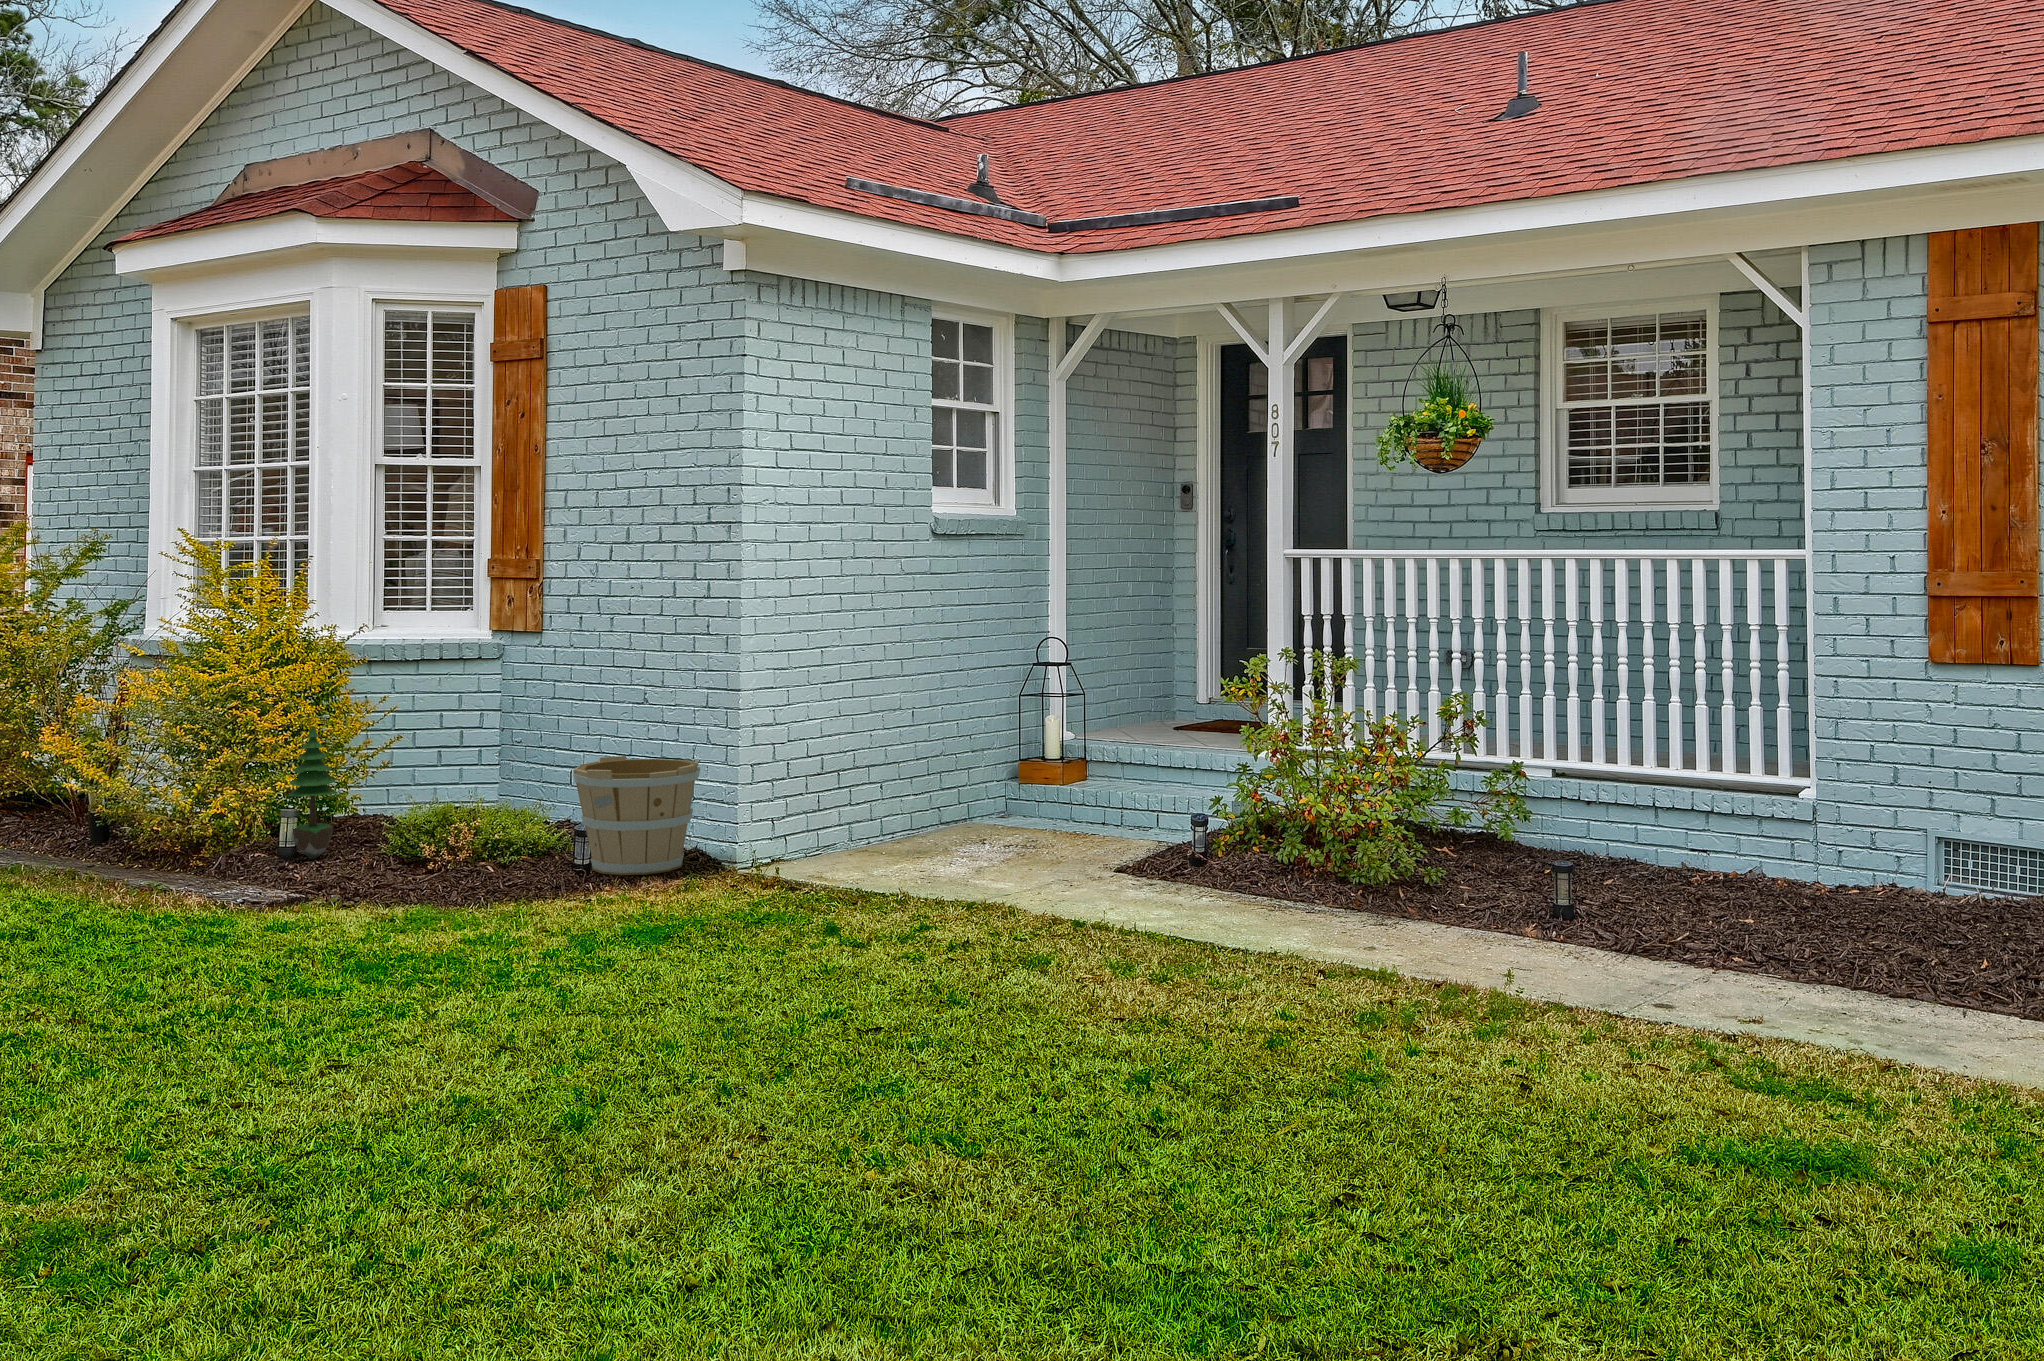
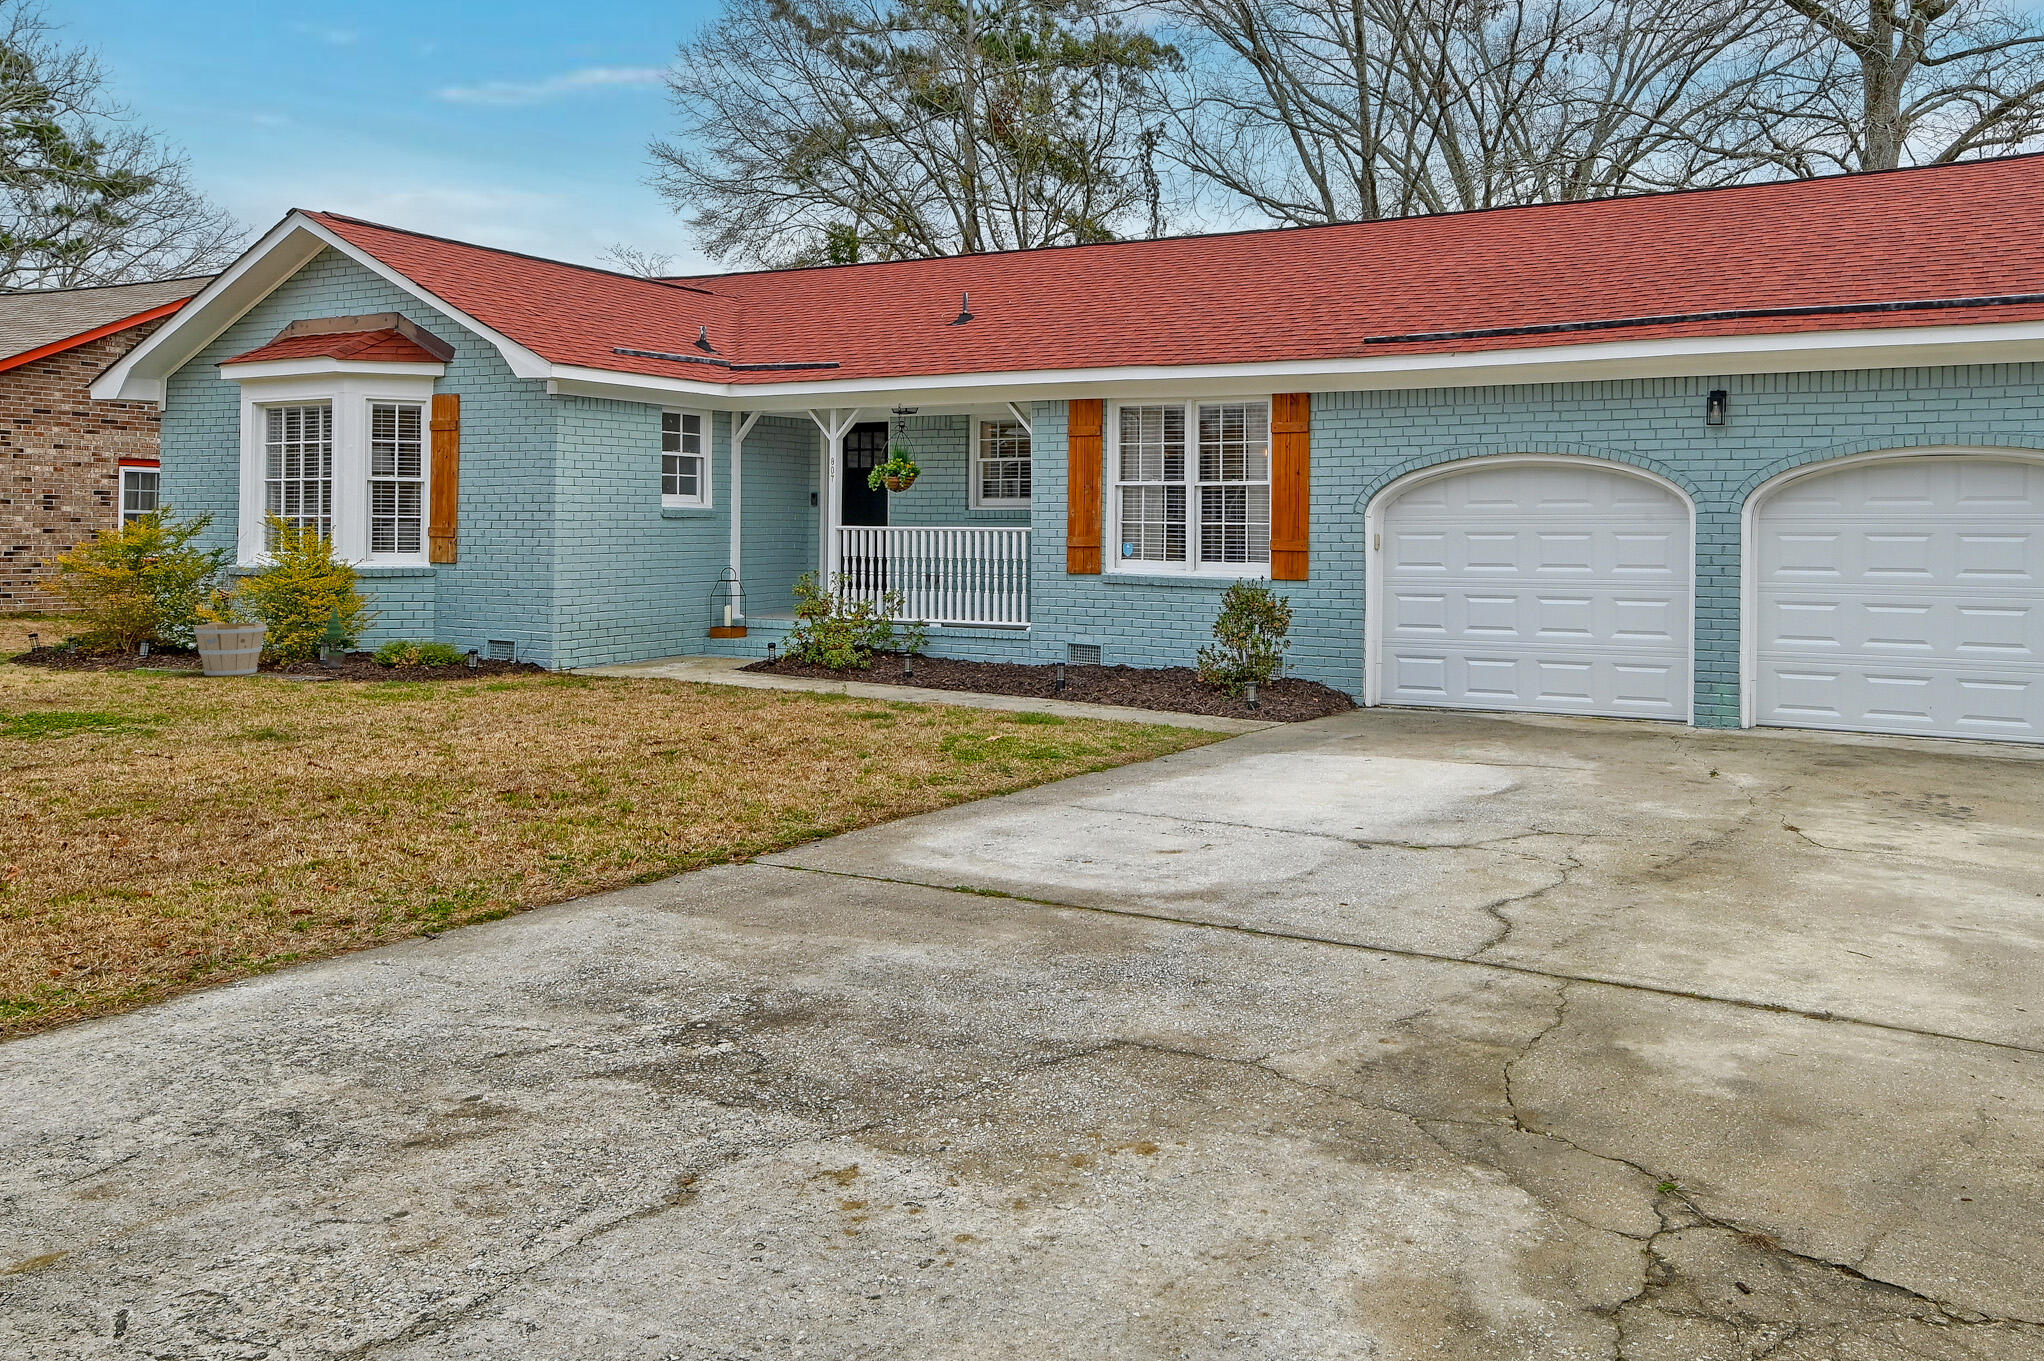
wooden bucket: present [574,756,700,875] -> present [194,622,267,676]

